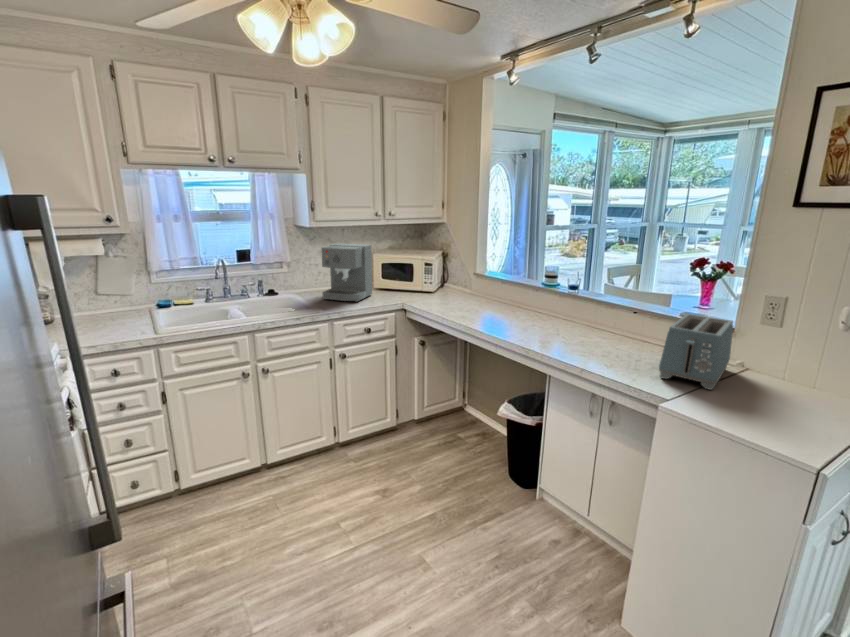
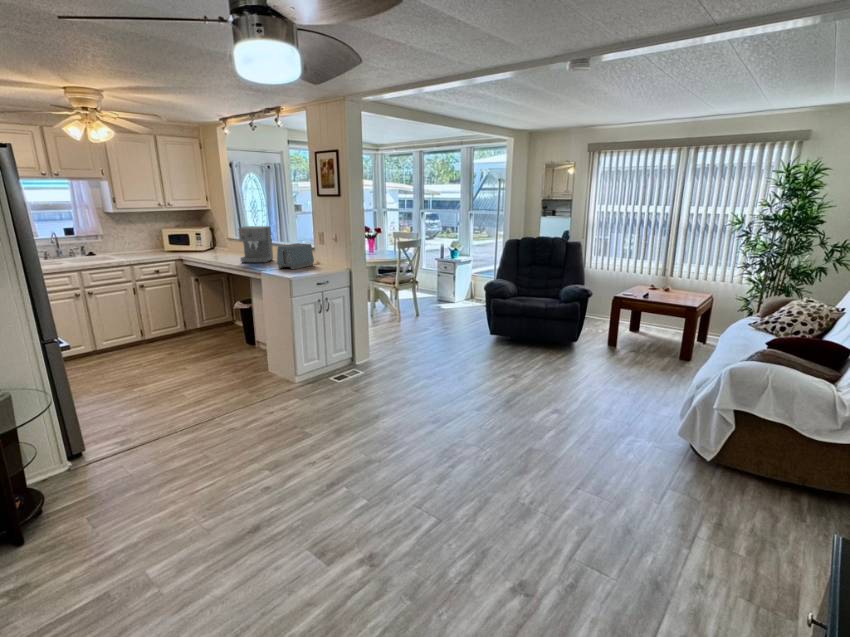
coffee maker: present [321,243,372,302] -> present [238,226,273,263]

